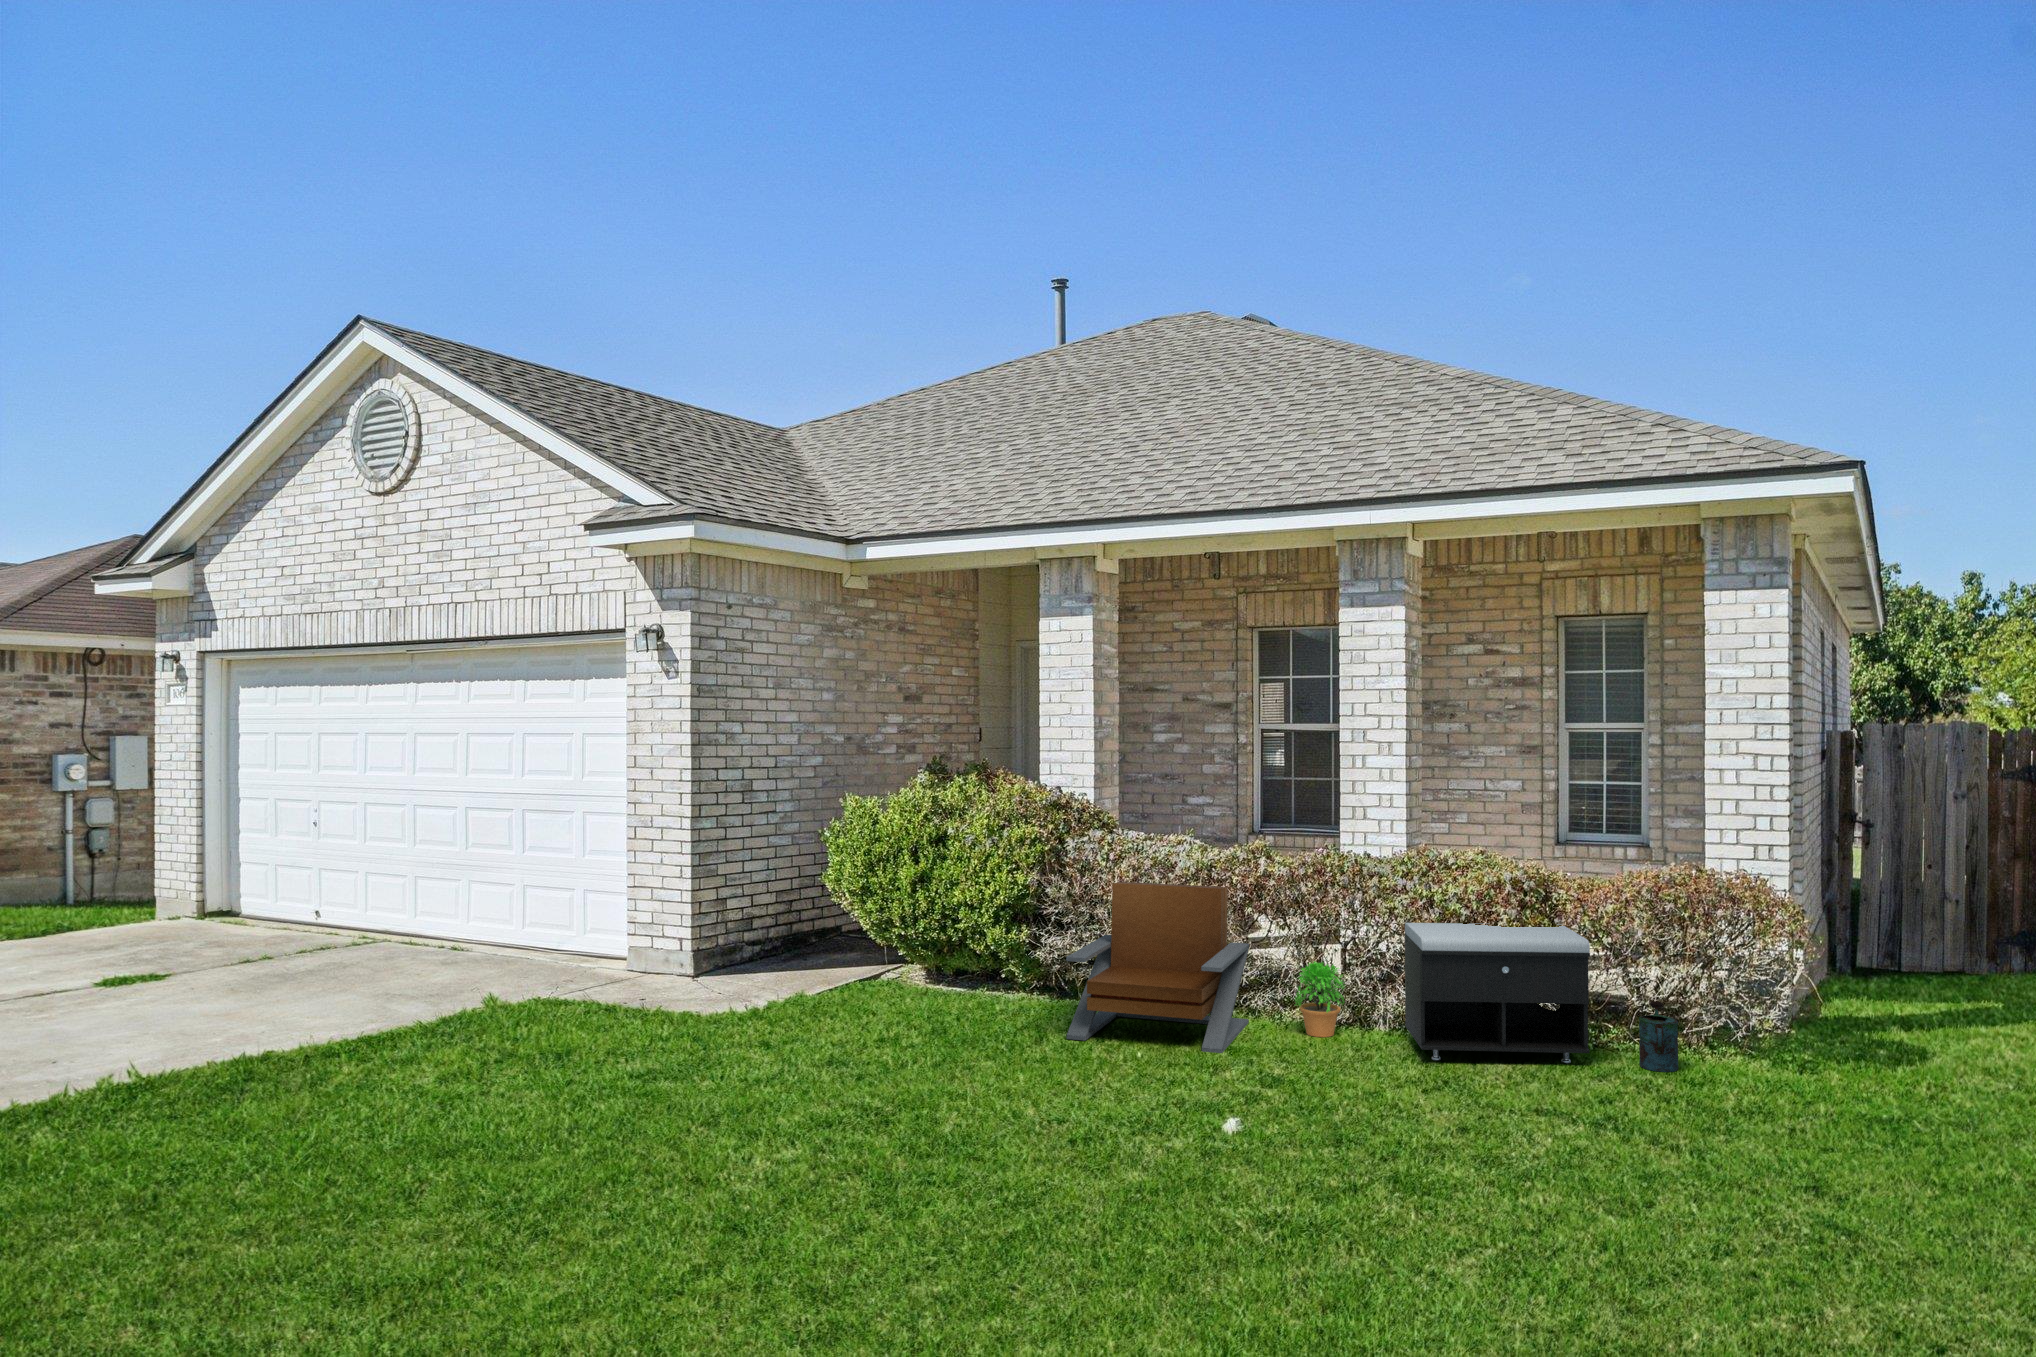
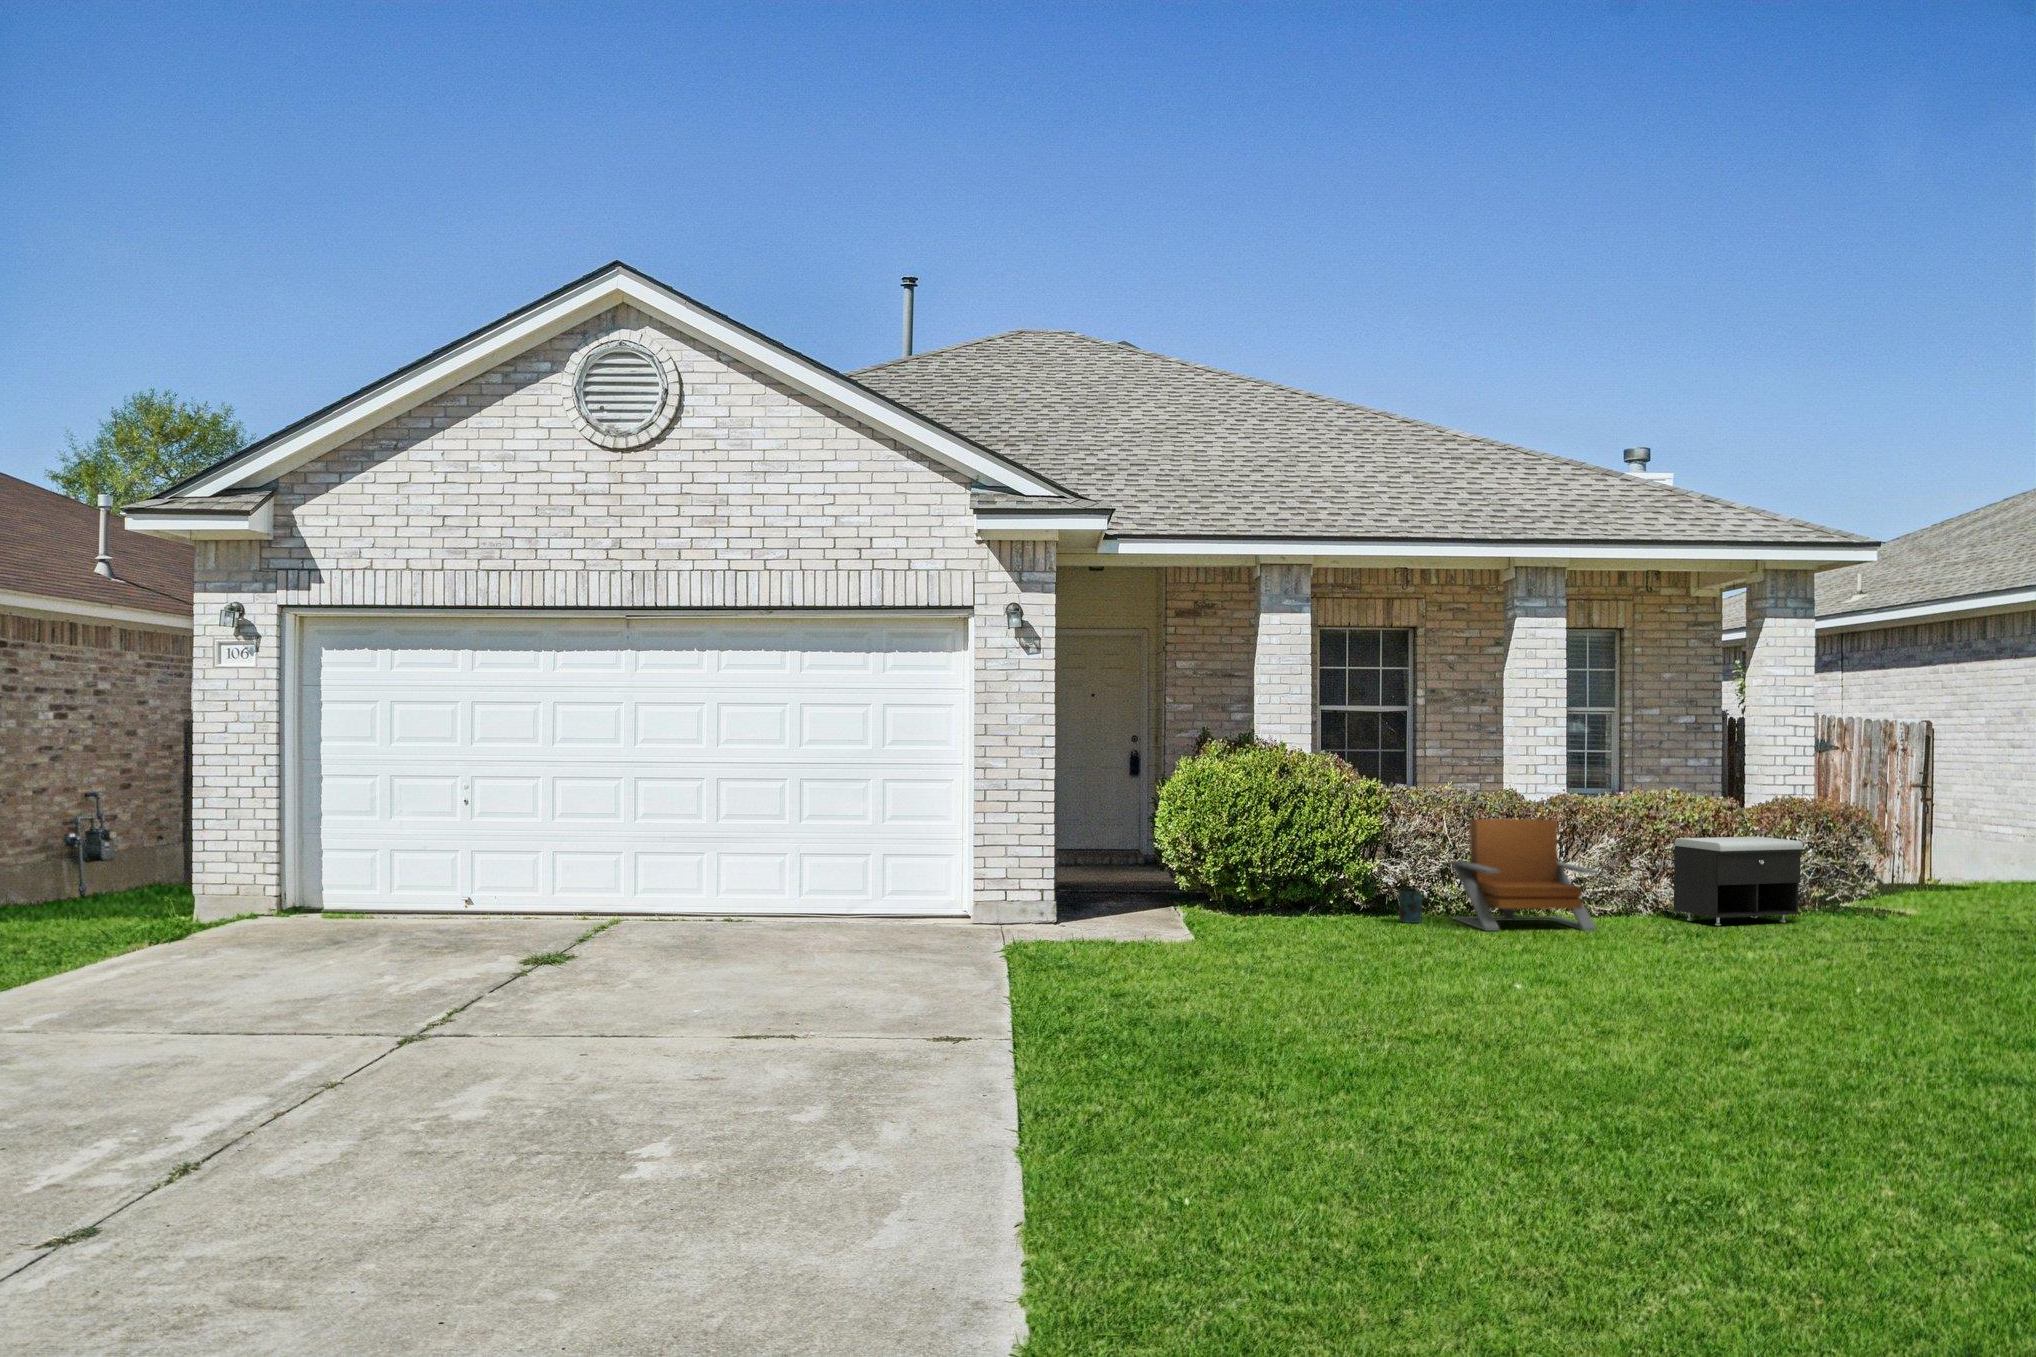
potted plant: present [1294,961,1344,1037] -> none [1596,868,1642,921]
watering can: present [1639,1001,1678,1072] -> present [1399,882,1422,923]

